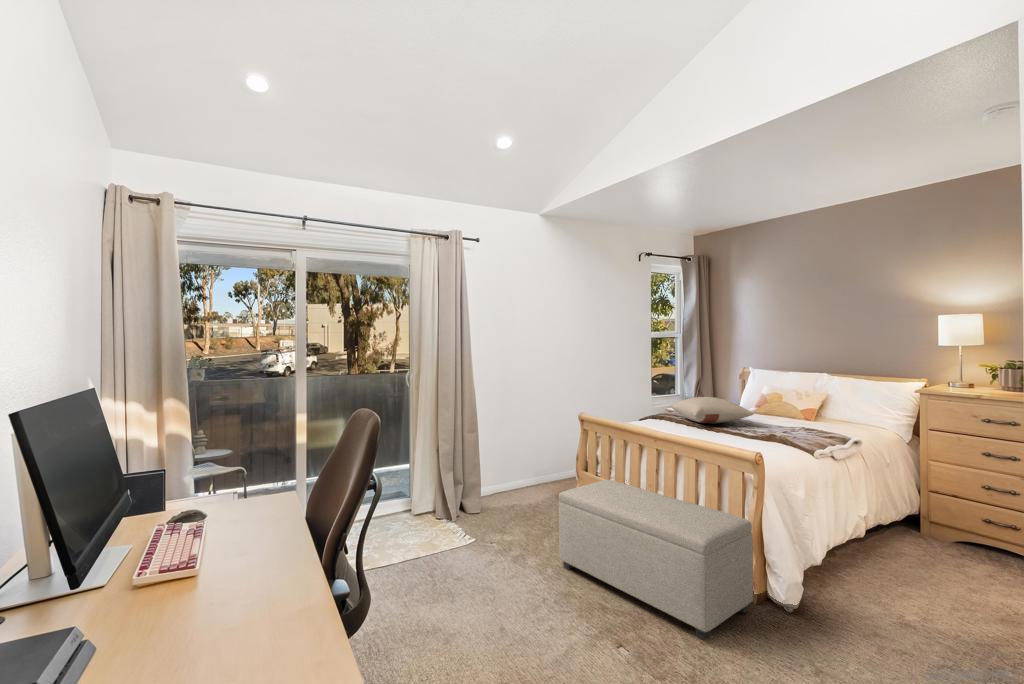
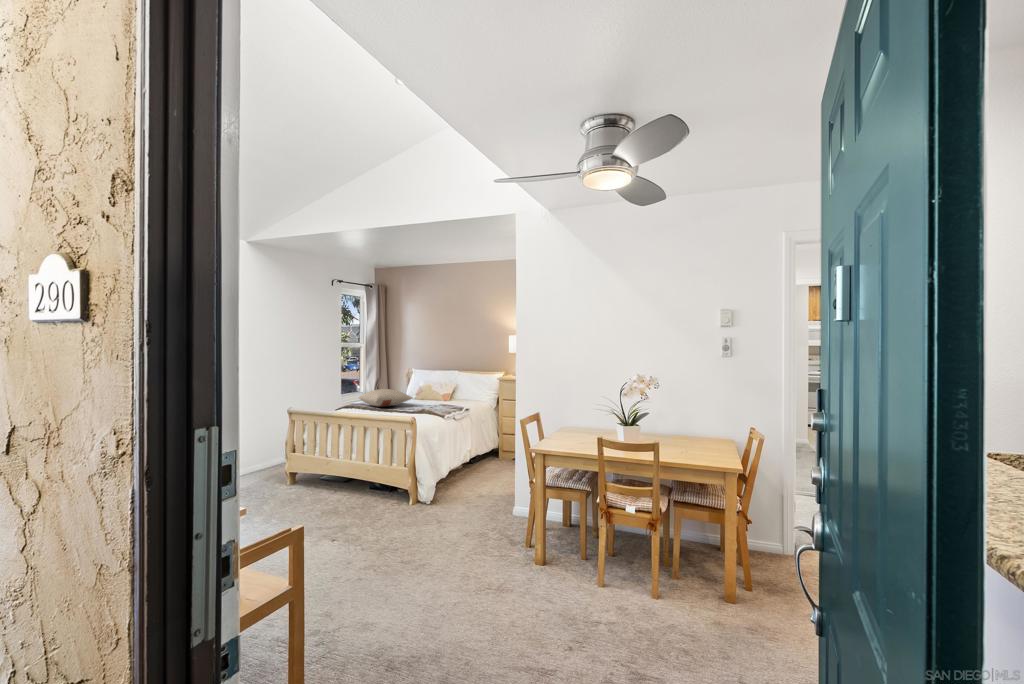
ottoman: present [559,480,753,640] -> none [281,450,410,525]

